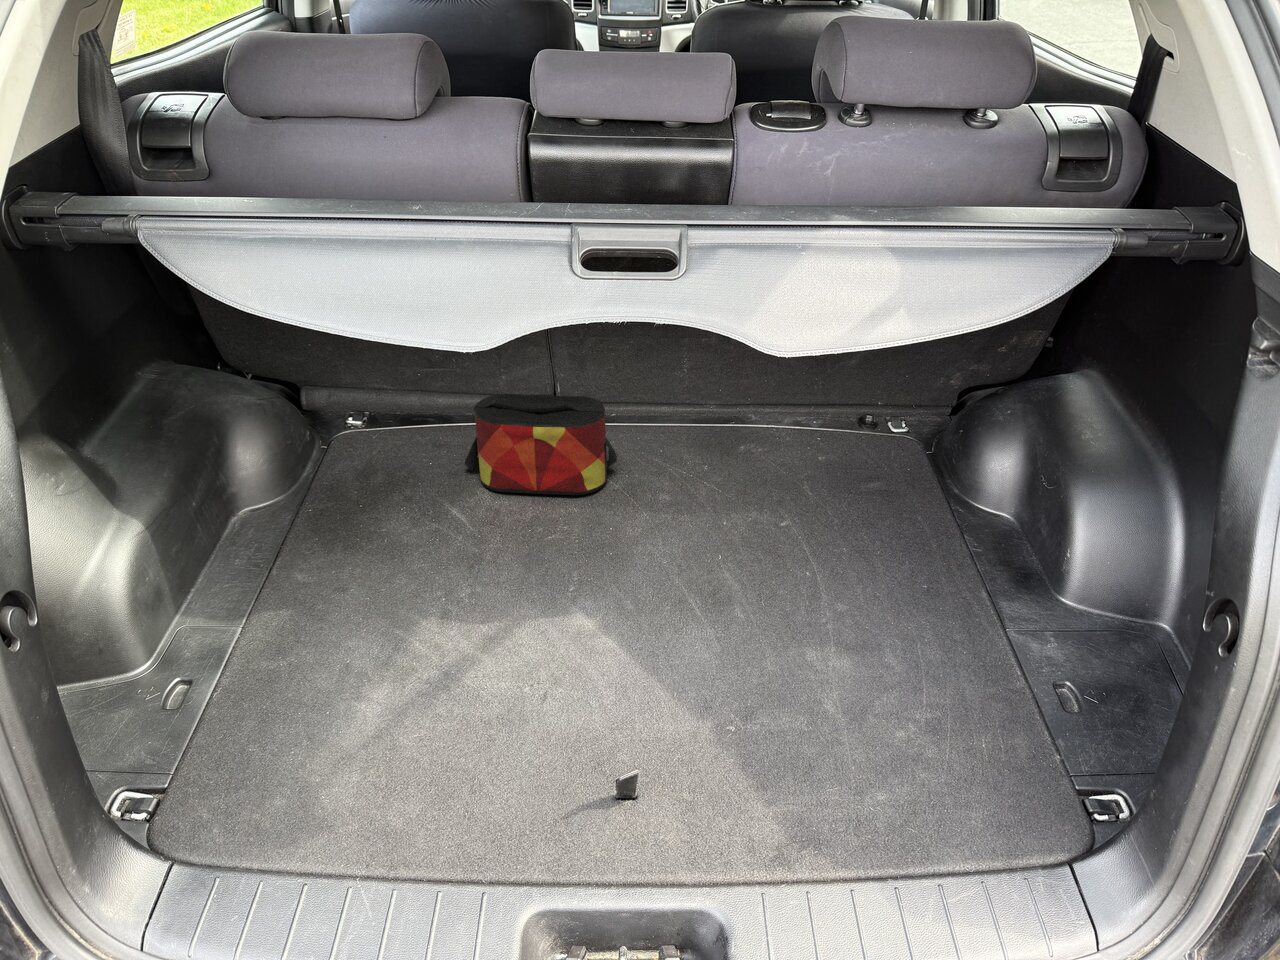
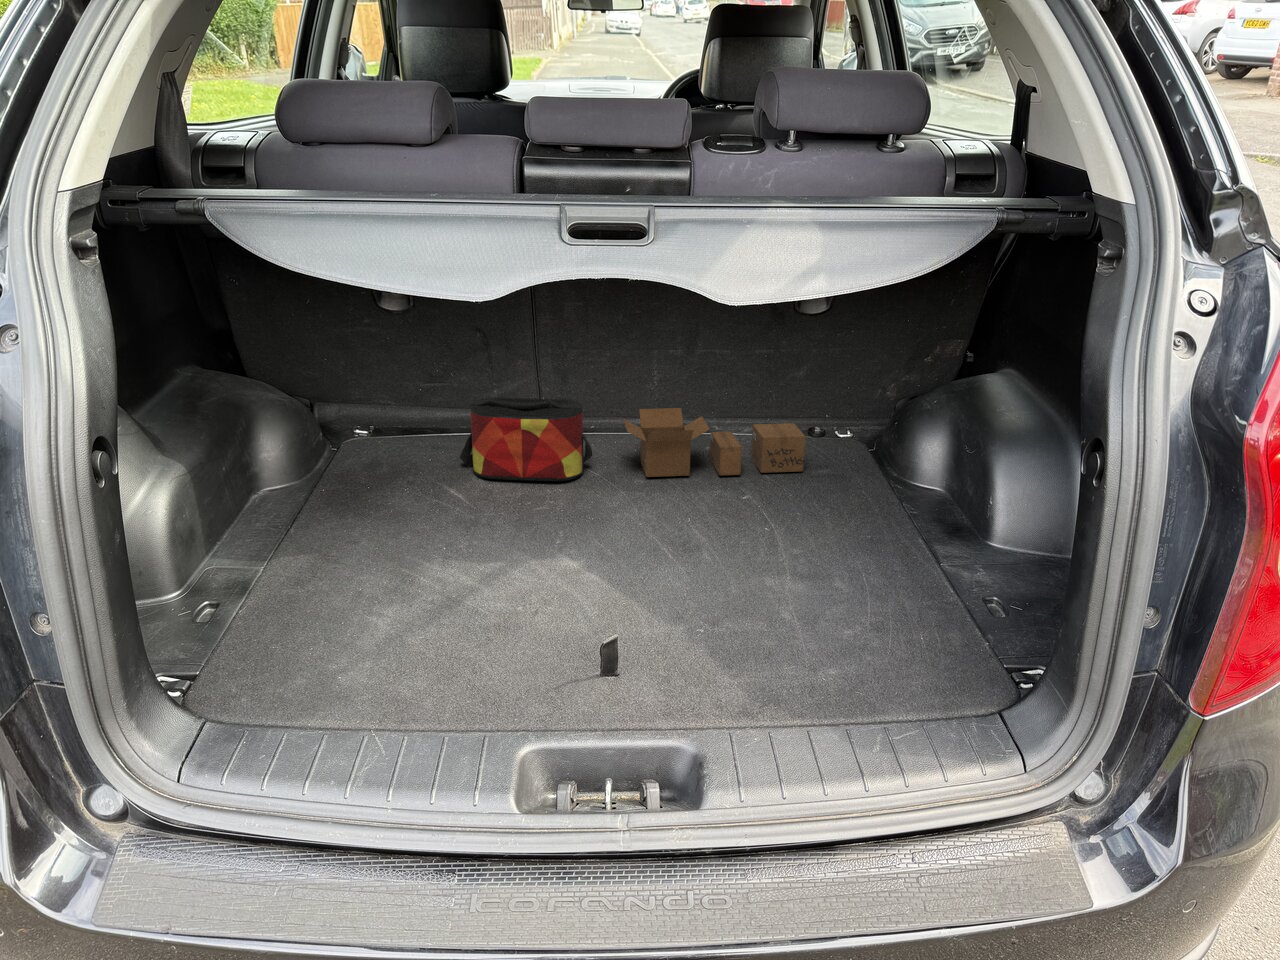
cardboard box: none [652,401,867,488] -> present [623,408,805,477]

